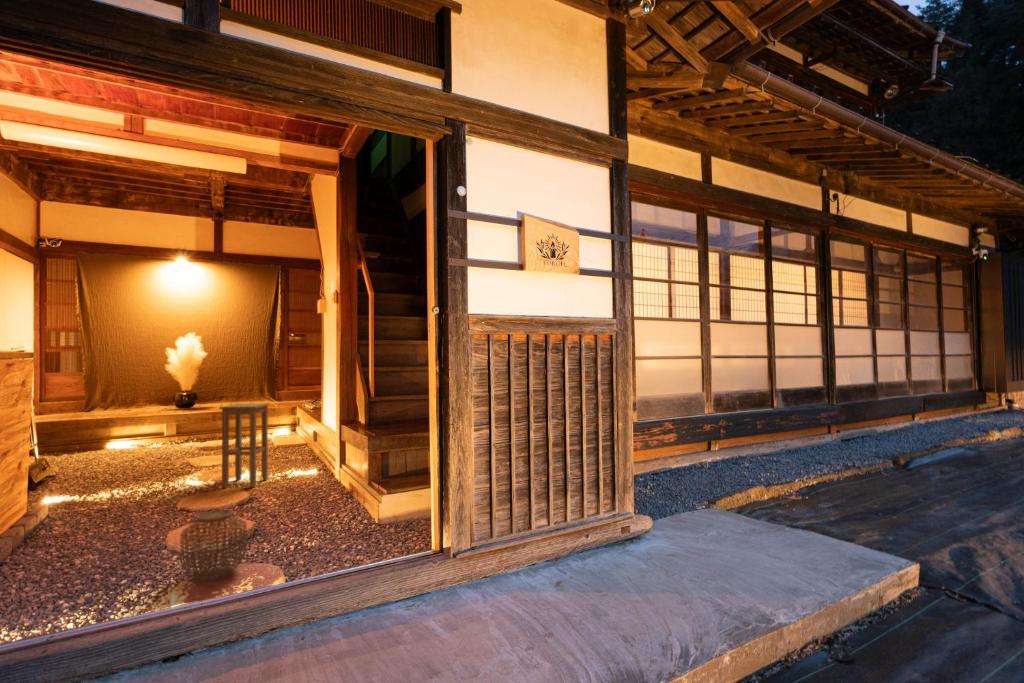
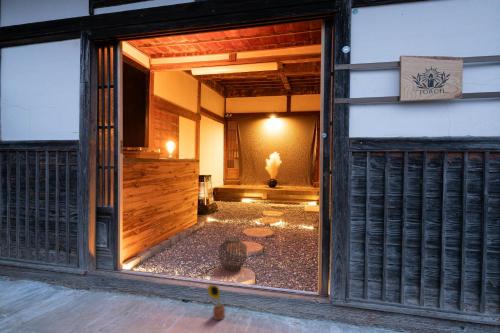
stool: present [220,403,270,488] -> none [265,187,289,230]
decorative plant: none [252,587,292,658] -> present [207,285,225,320]

